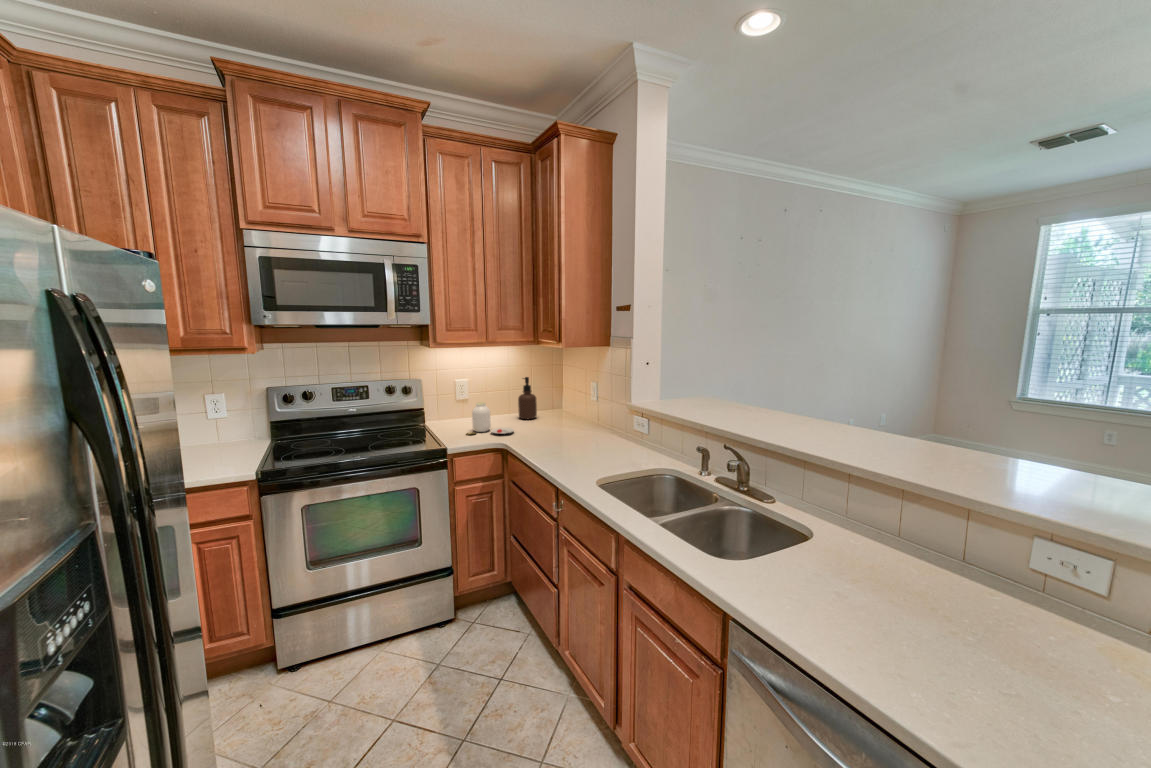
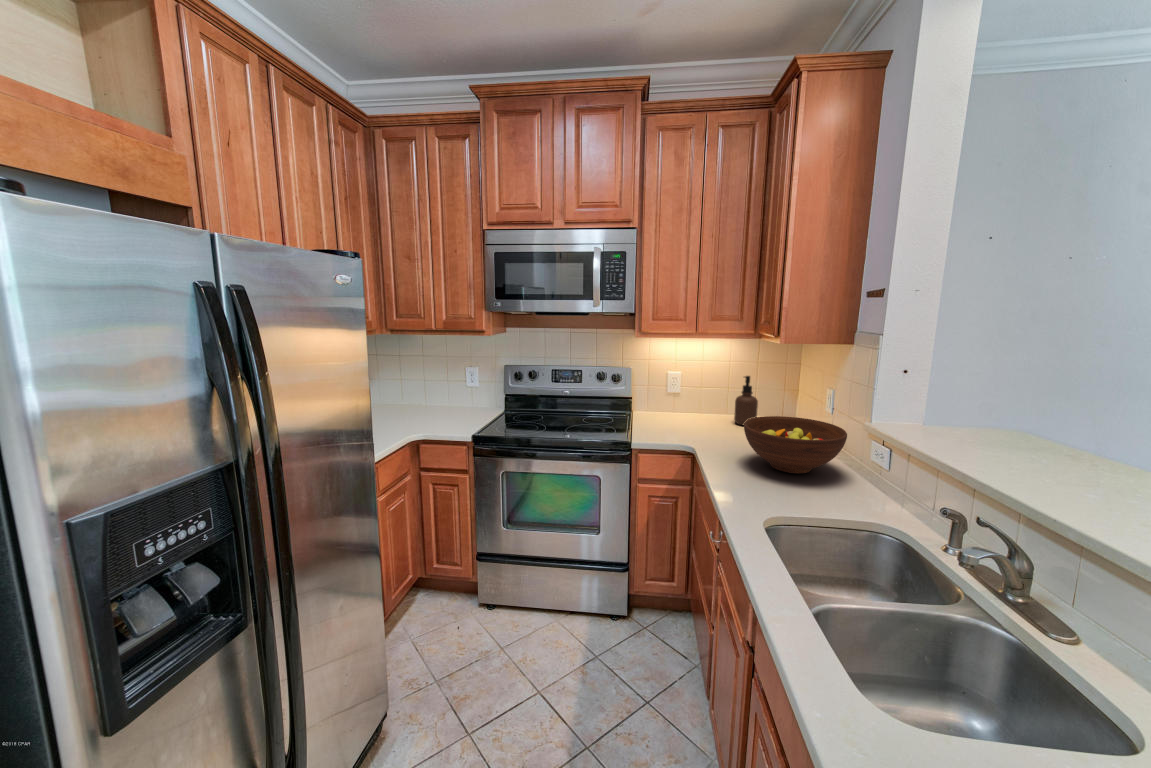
jar: present [467,402,514,435] -> none [663,399,716,438]
fruit bowl: none [547,405,621,448] -> present [744,416,847,473]

